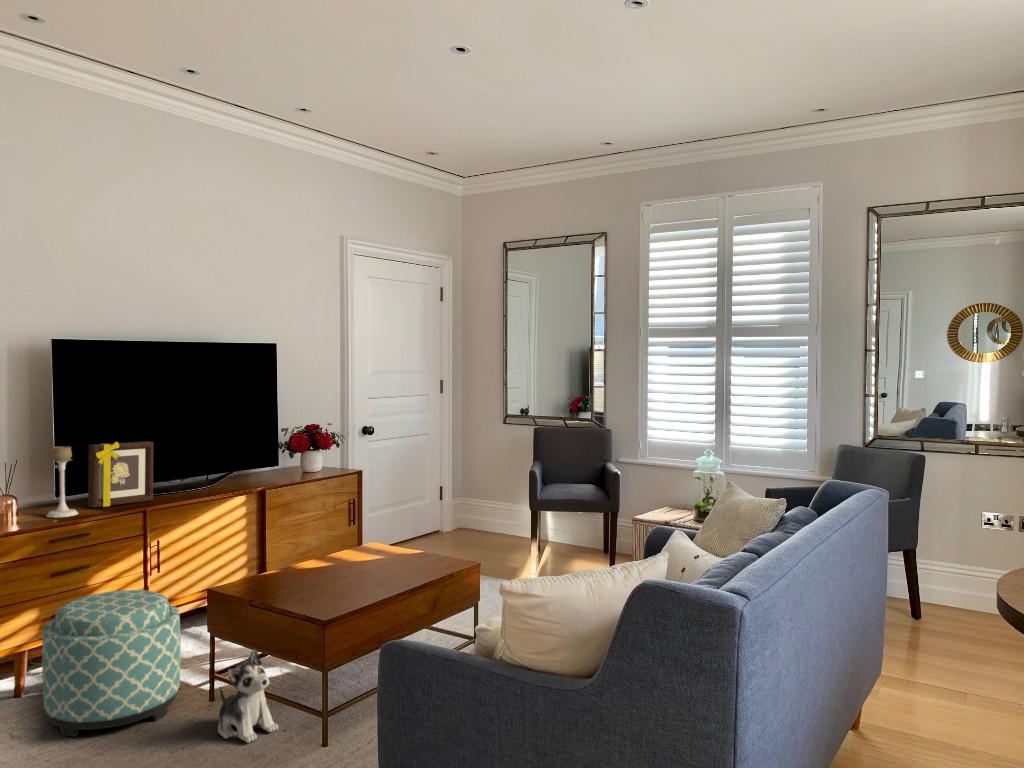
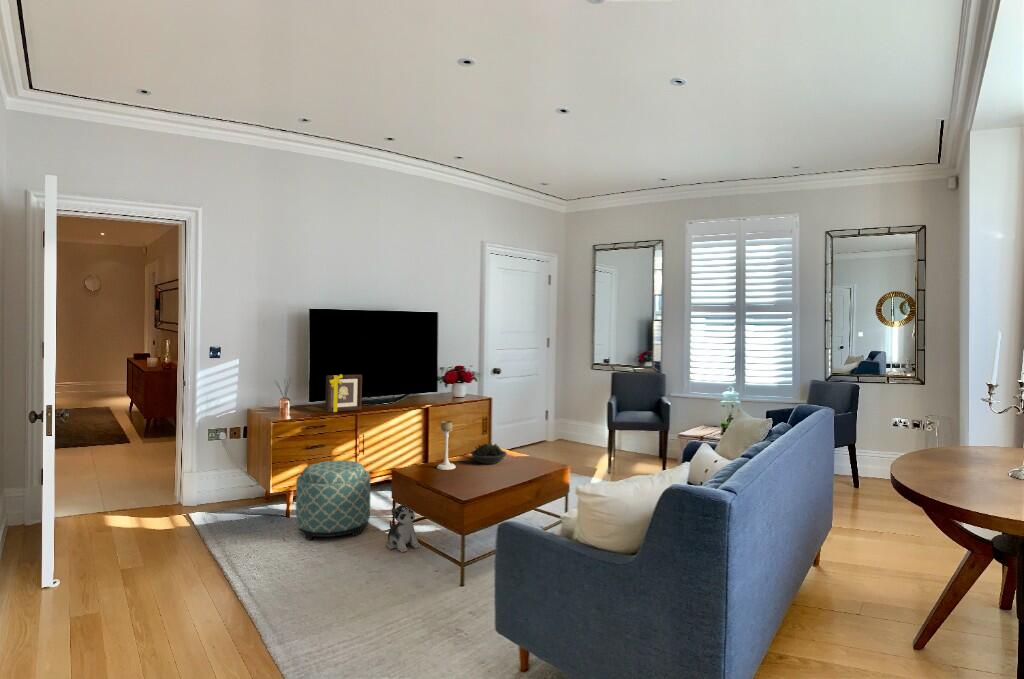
candle holder: present [46,446,78,518] -> present [437,421,456,470]
succulent plant: none [354,546,413,581] -> present [471,444,506,464]

